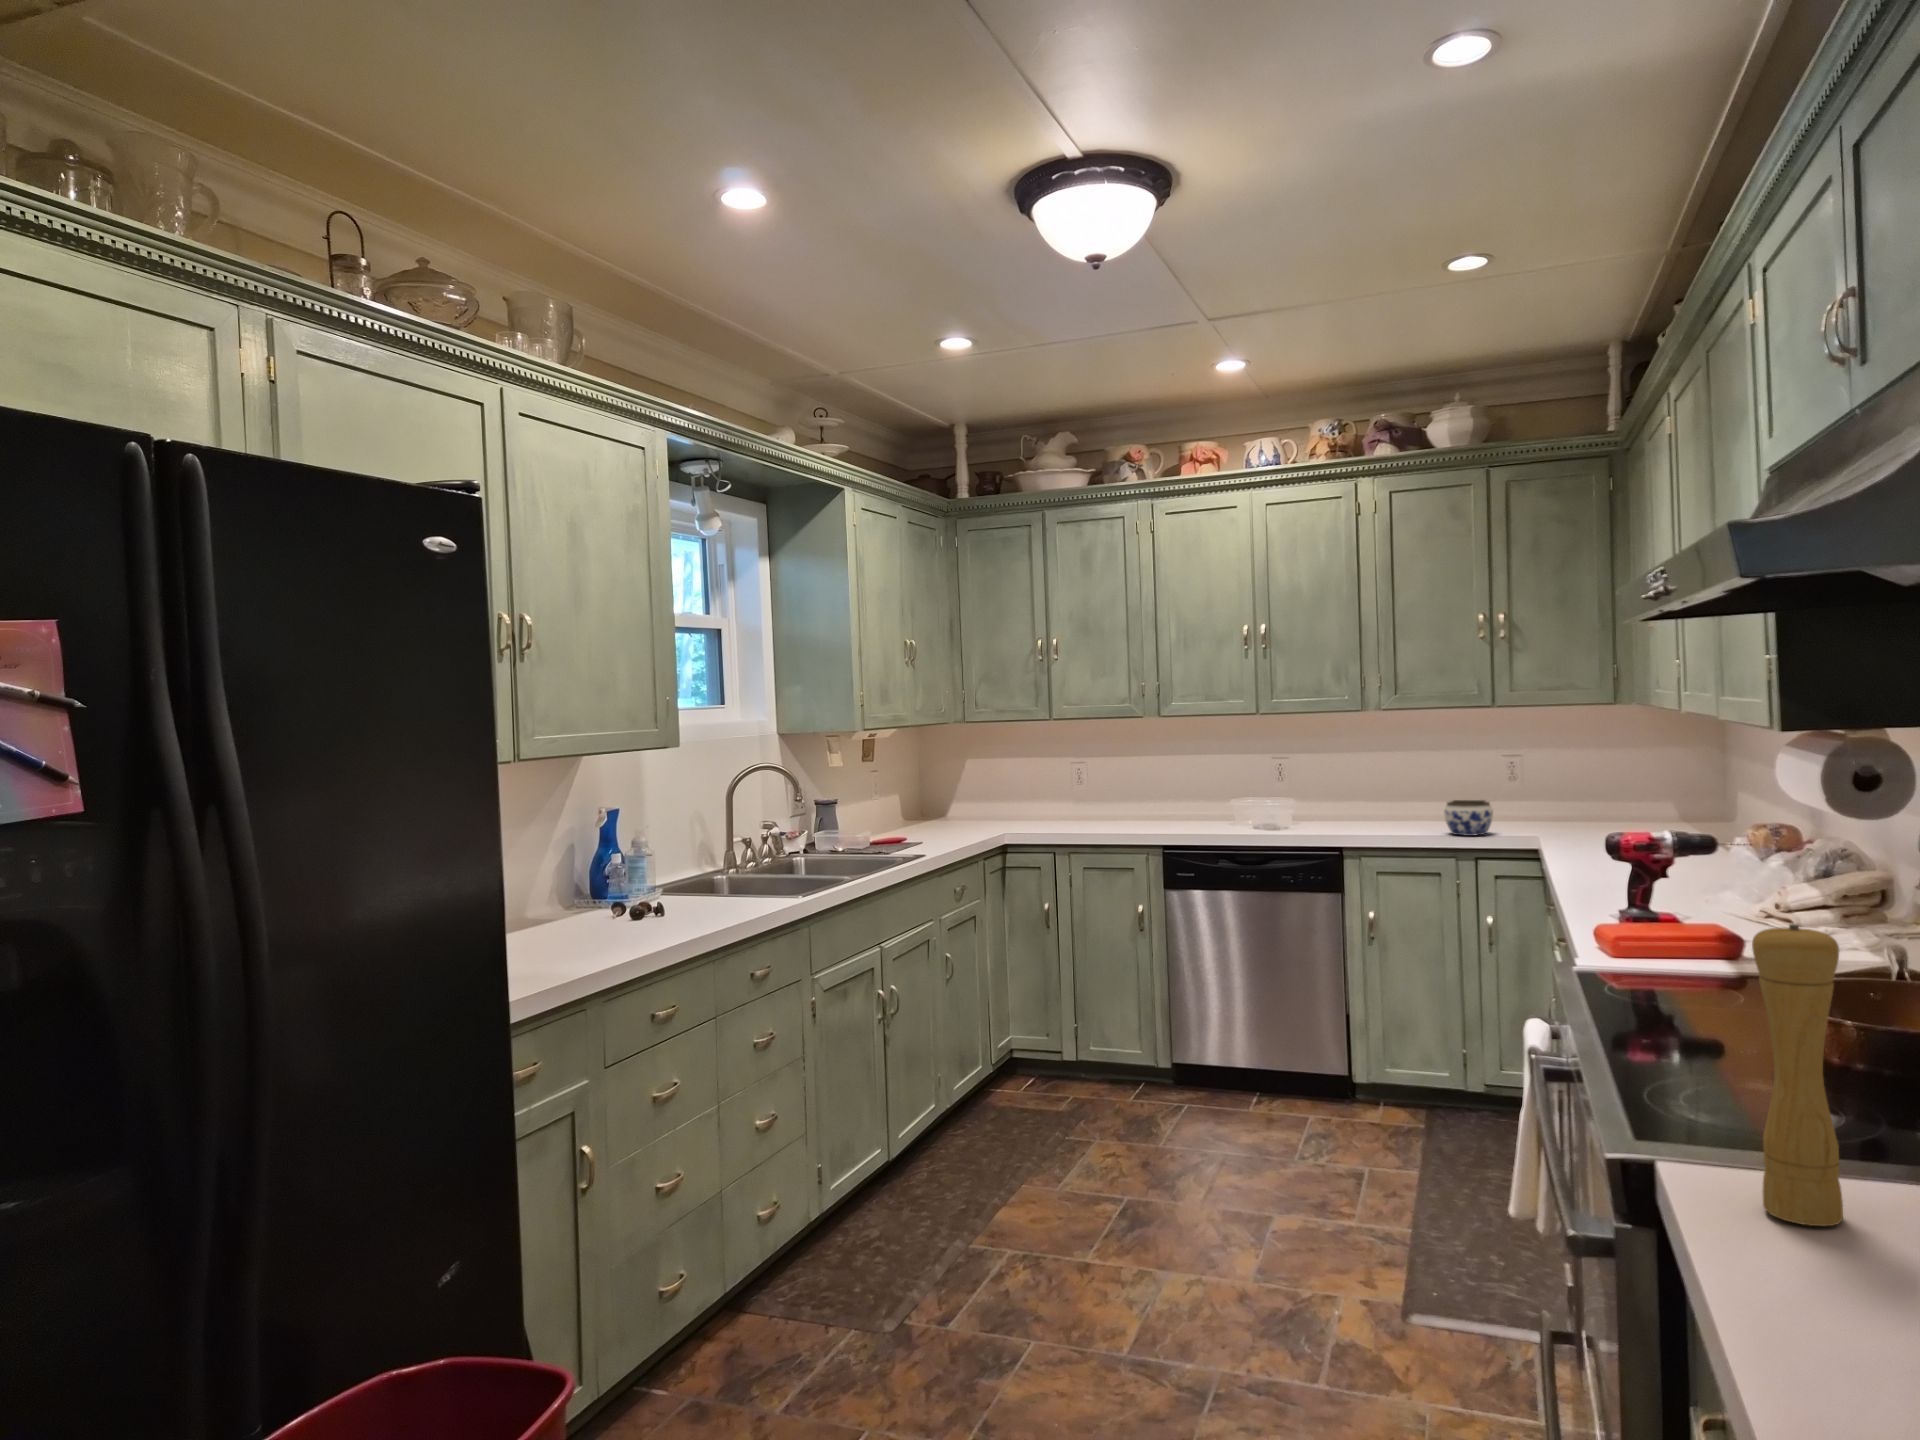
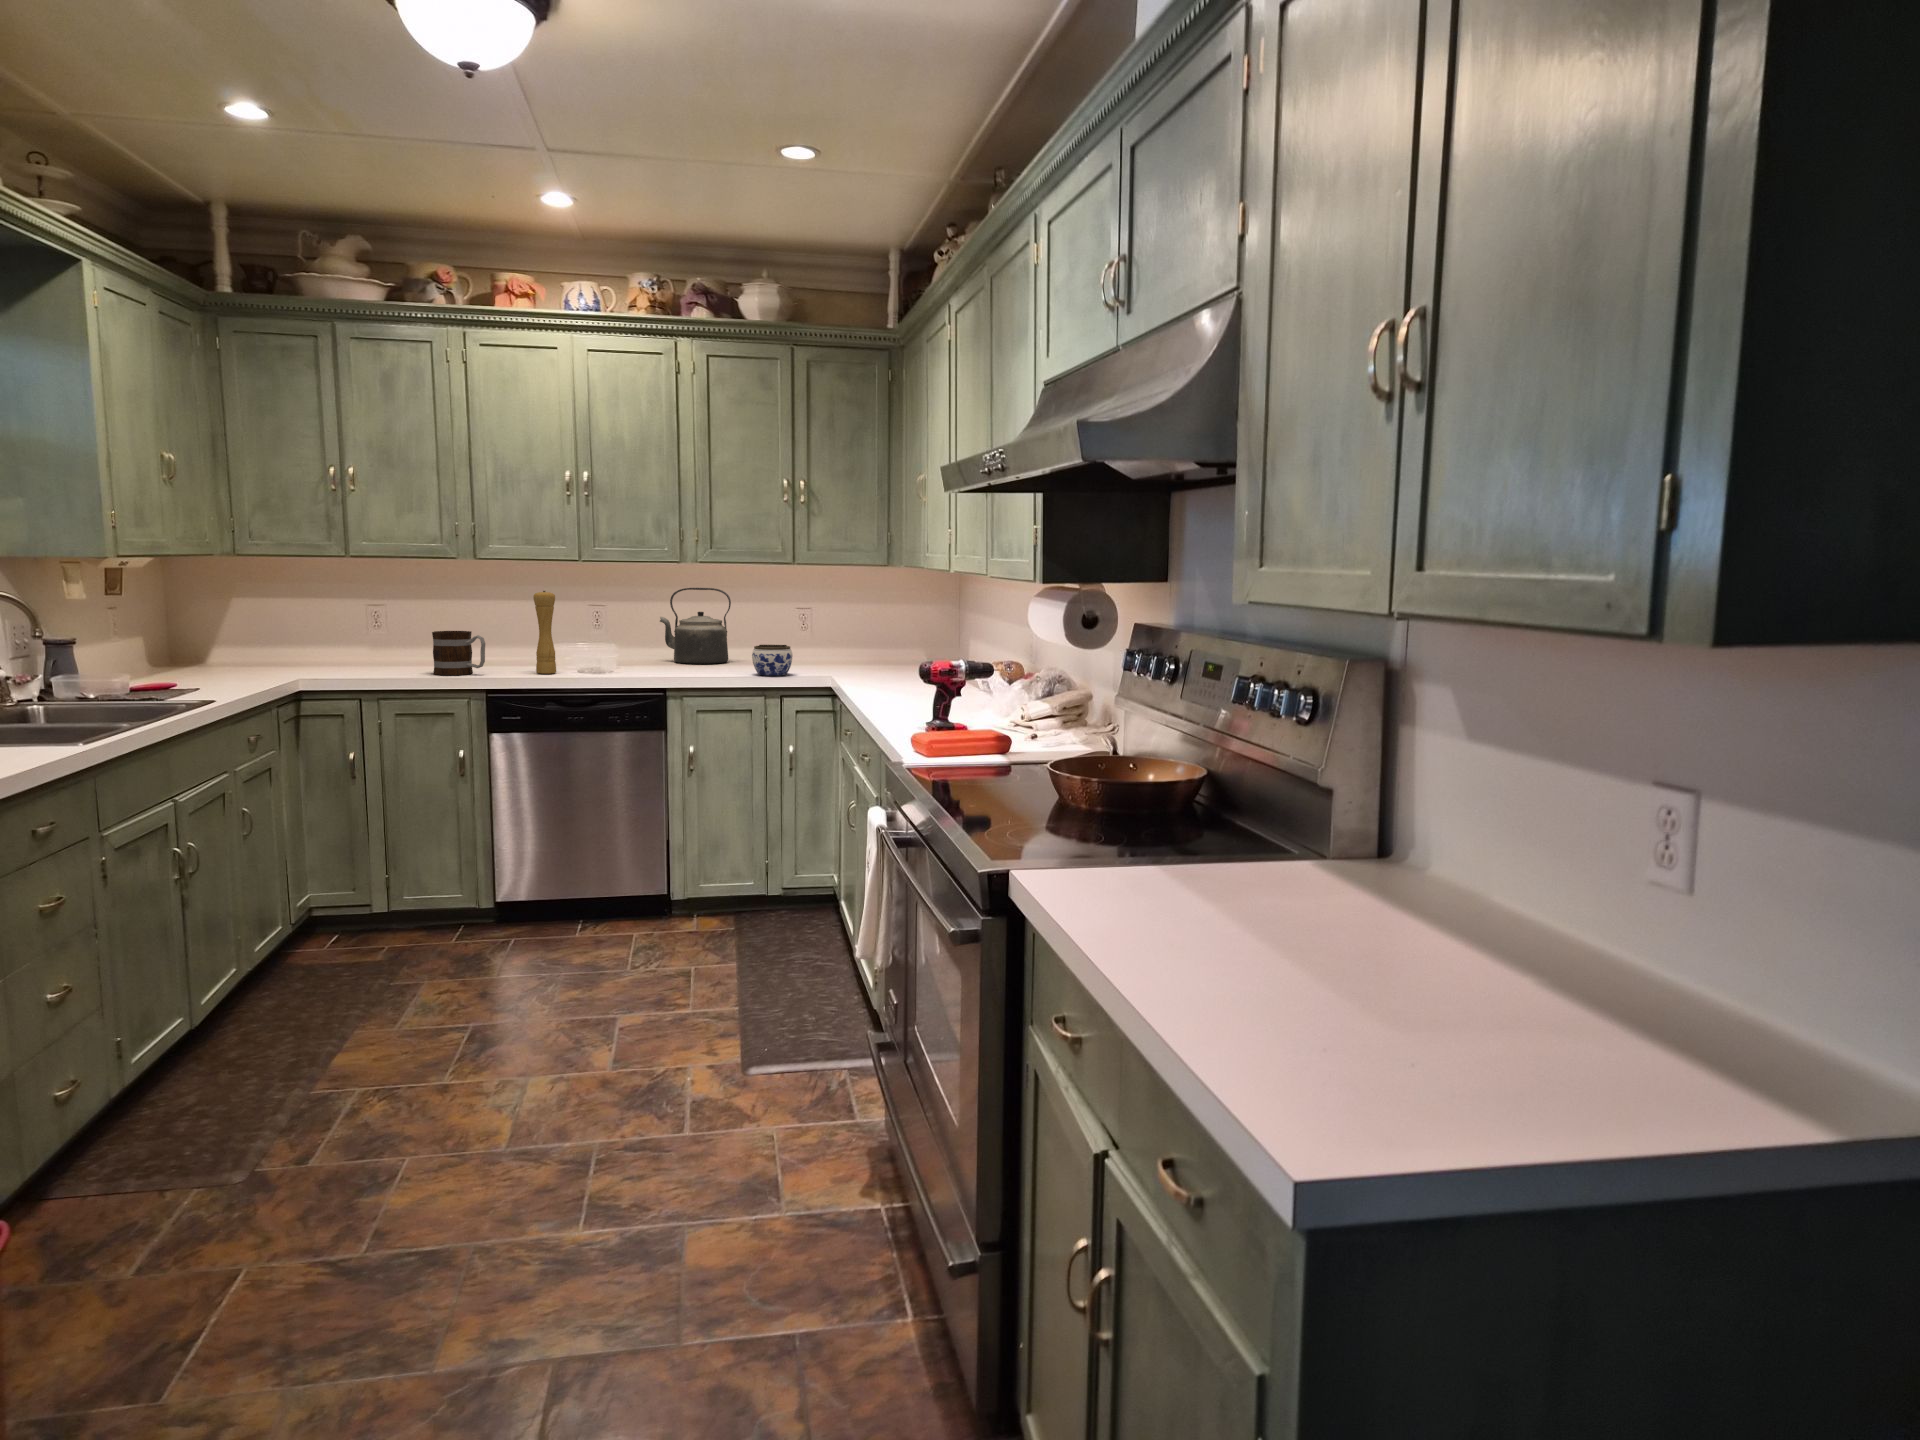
kettle: none [1349,738,1426,820] -> present [660,588,731,664]
mug: none [1118,788,1166,832] -> present [432,631,485,675]
pepper mill: present [1752,924,1843,1226] -> present [533,591,556,674]

